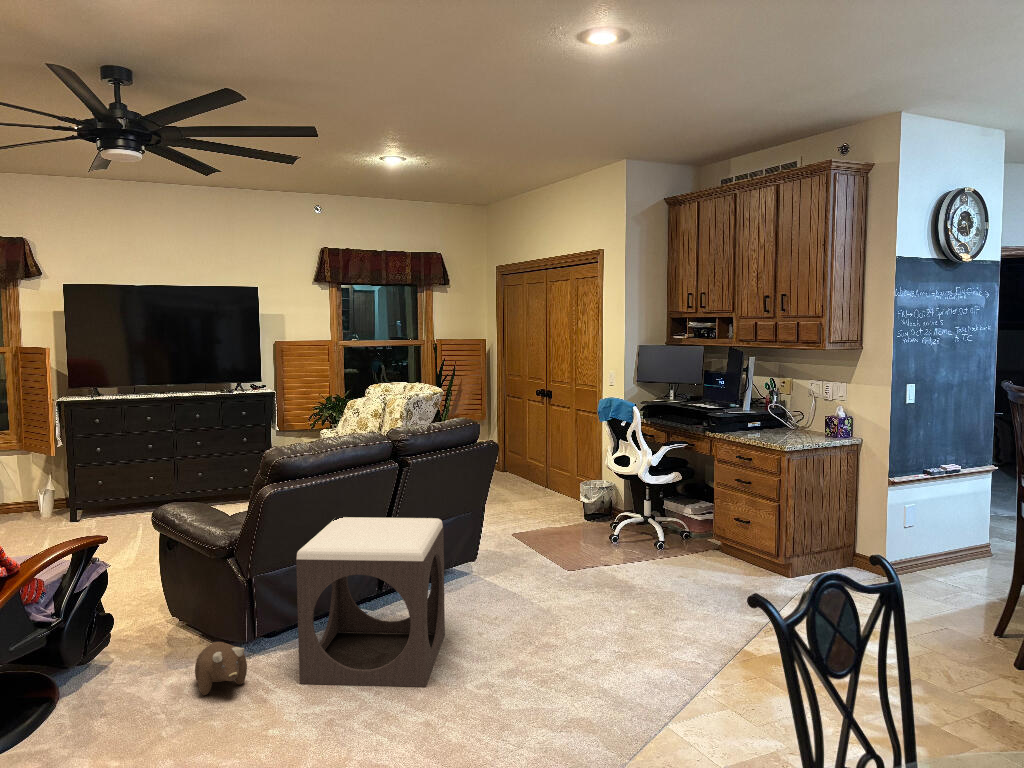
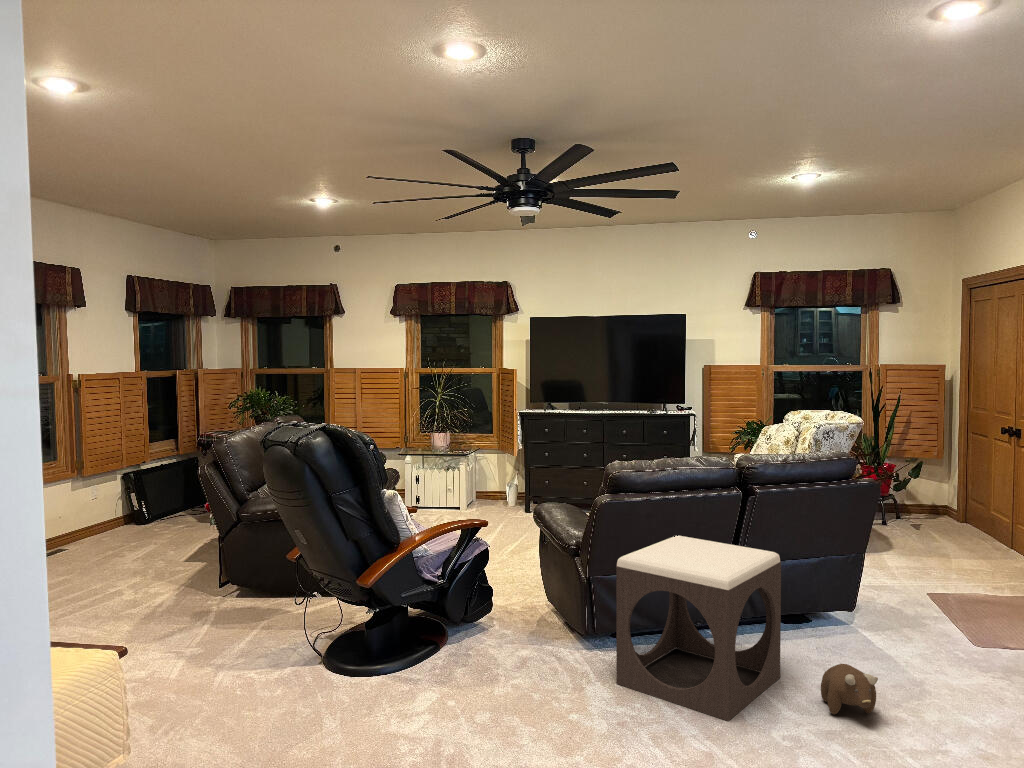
plush toy: present [195,642,247,695] -> present [821,664,878,714]

